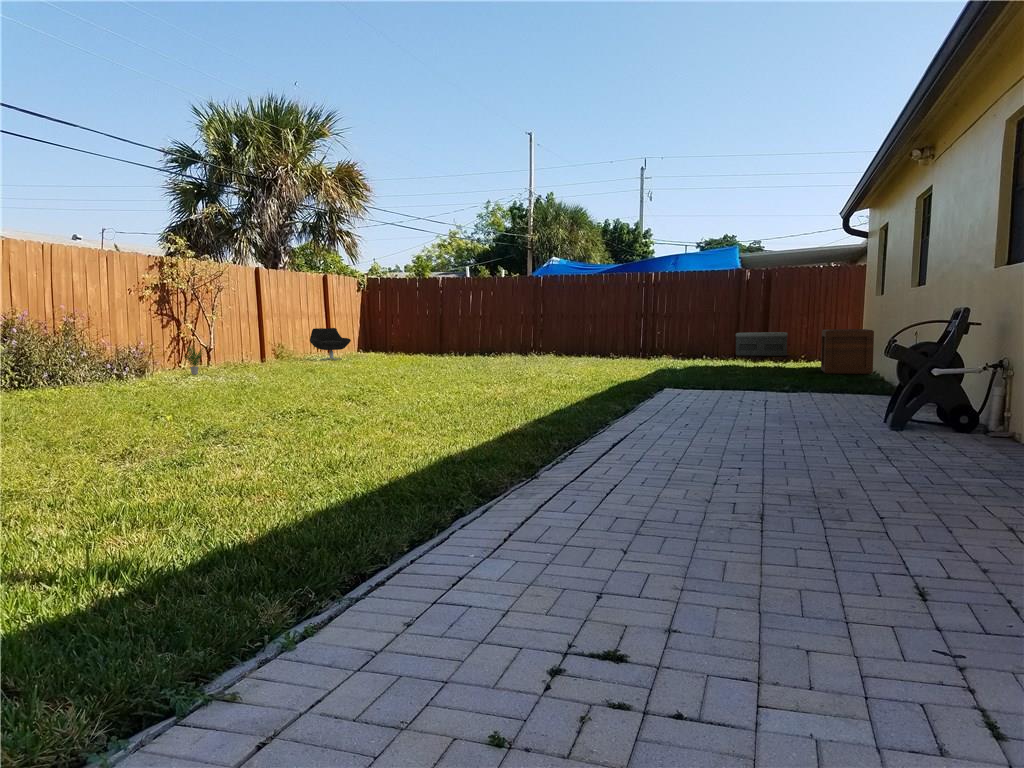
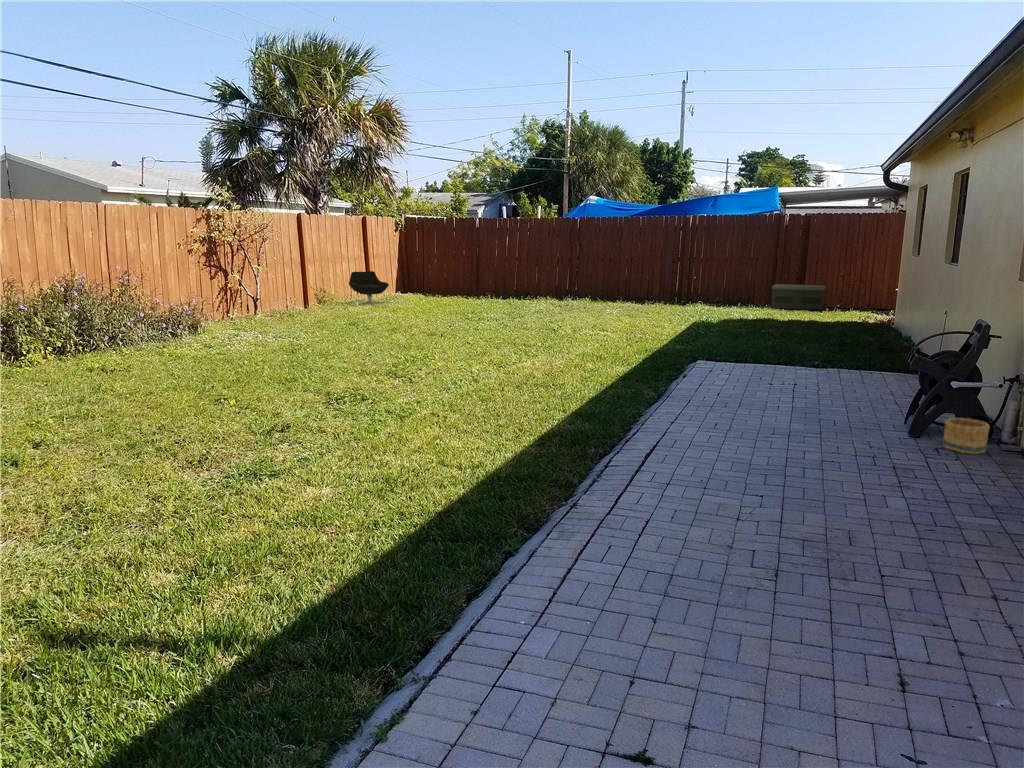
wooden crate: present [821,329,874,374] -> none [854,295,910,344]
potted plant: present [184,346,203,374] -> none [225,296,253,324]
basket: none [930,407,977,441] -> present [943,418,990,454]

